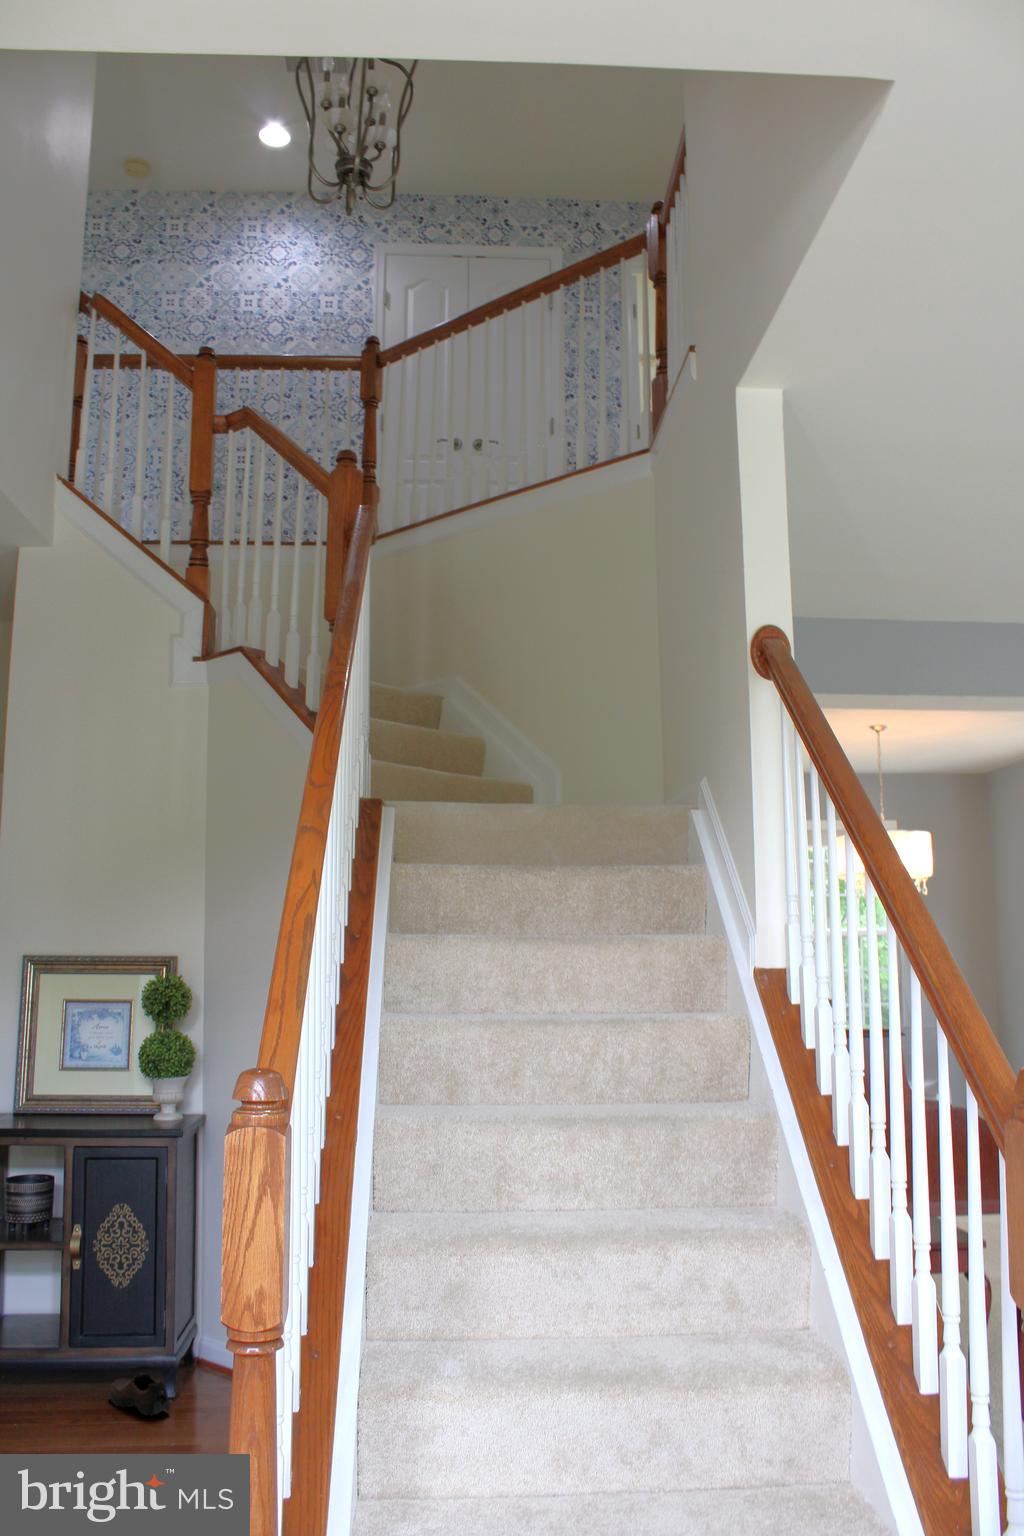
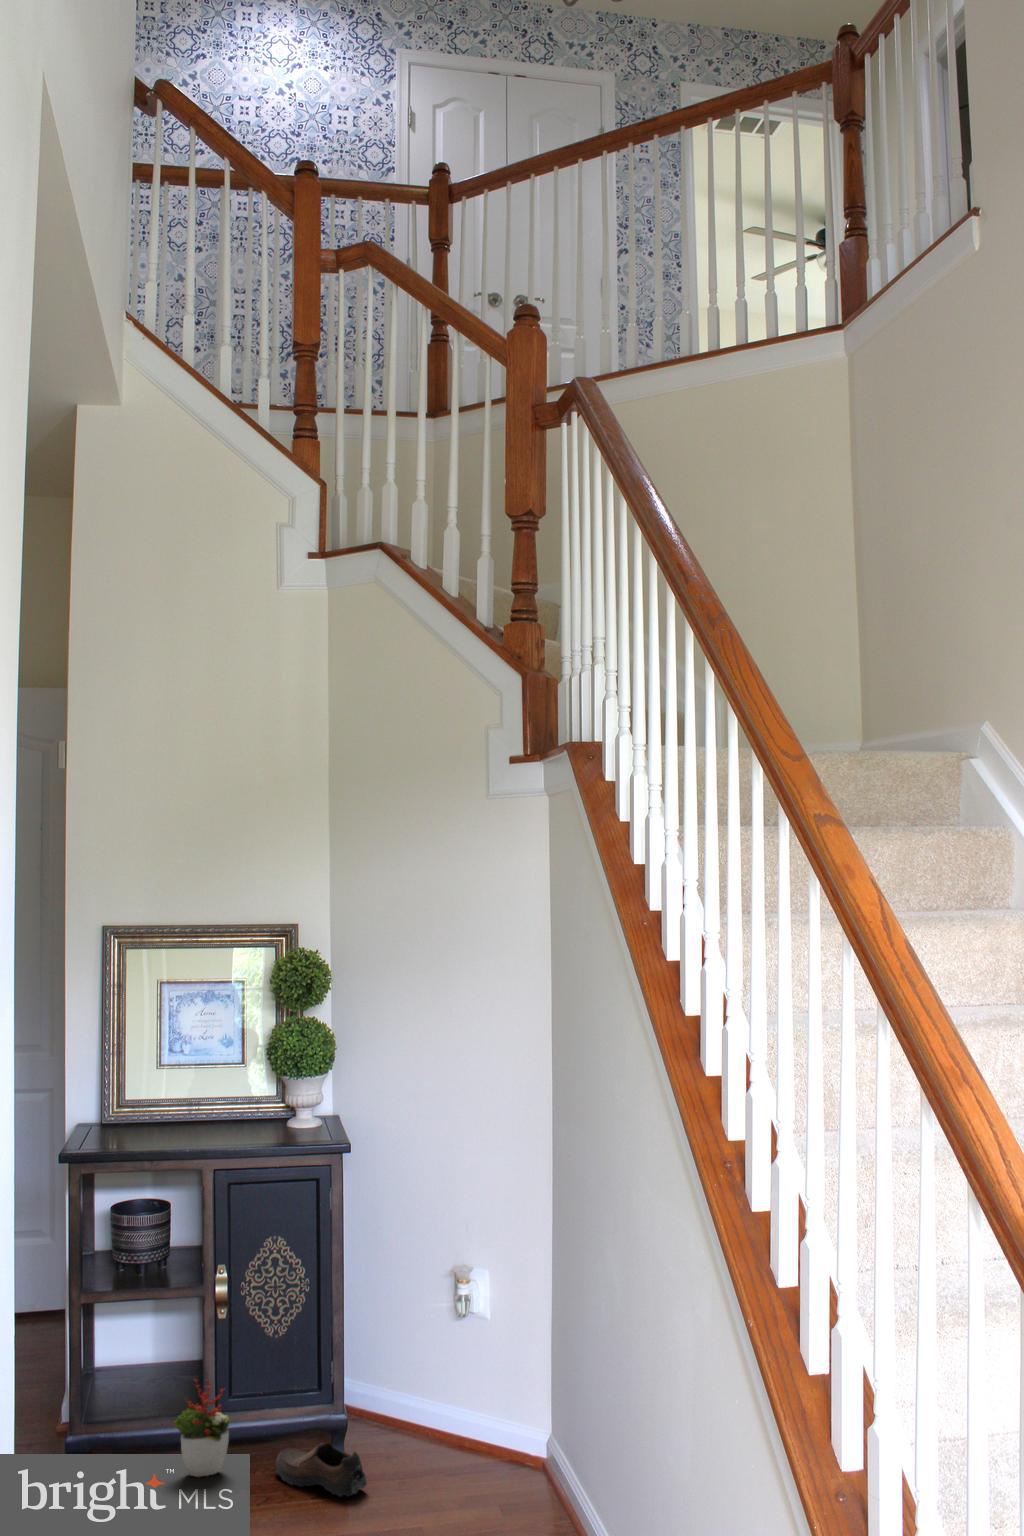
decorative plant: none [32,1316,79,1395] -> present [174,1380,230,1477]

